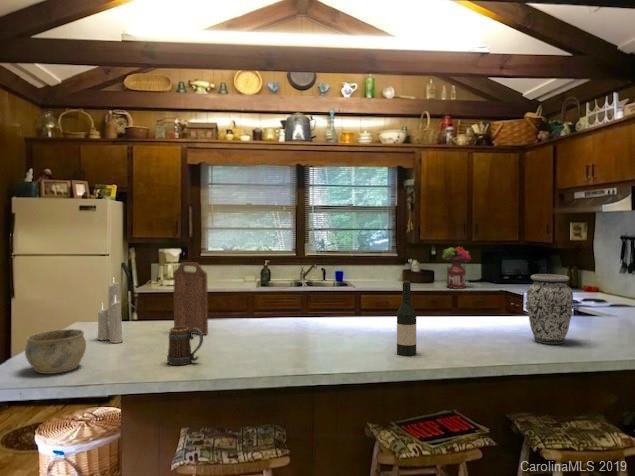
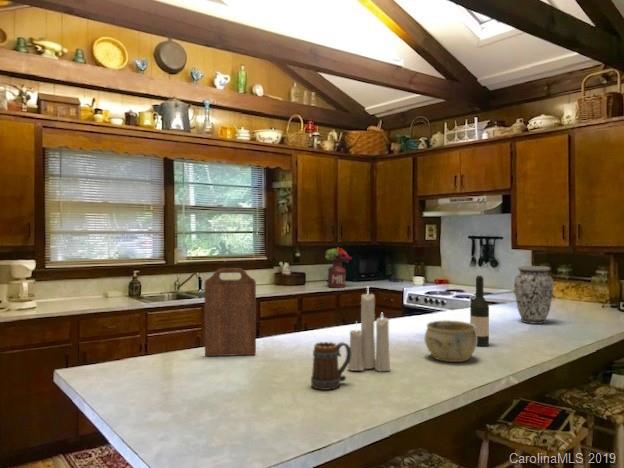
candle: present [97,278,123,343] -> present [348,293,390,371]
ceramic bowl: present [25,329,86,374] -> present [425,320,477,362]

